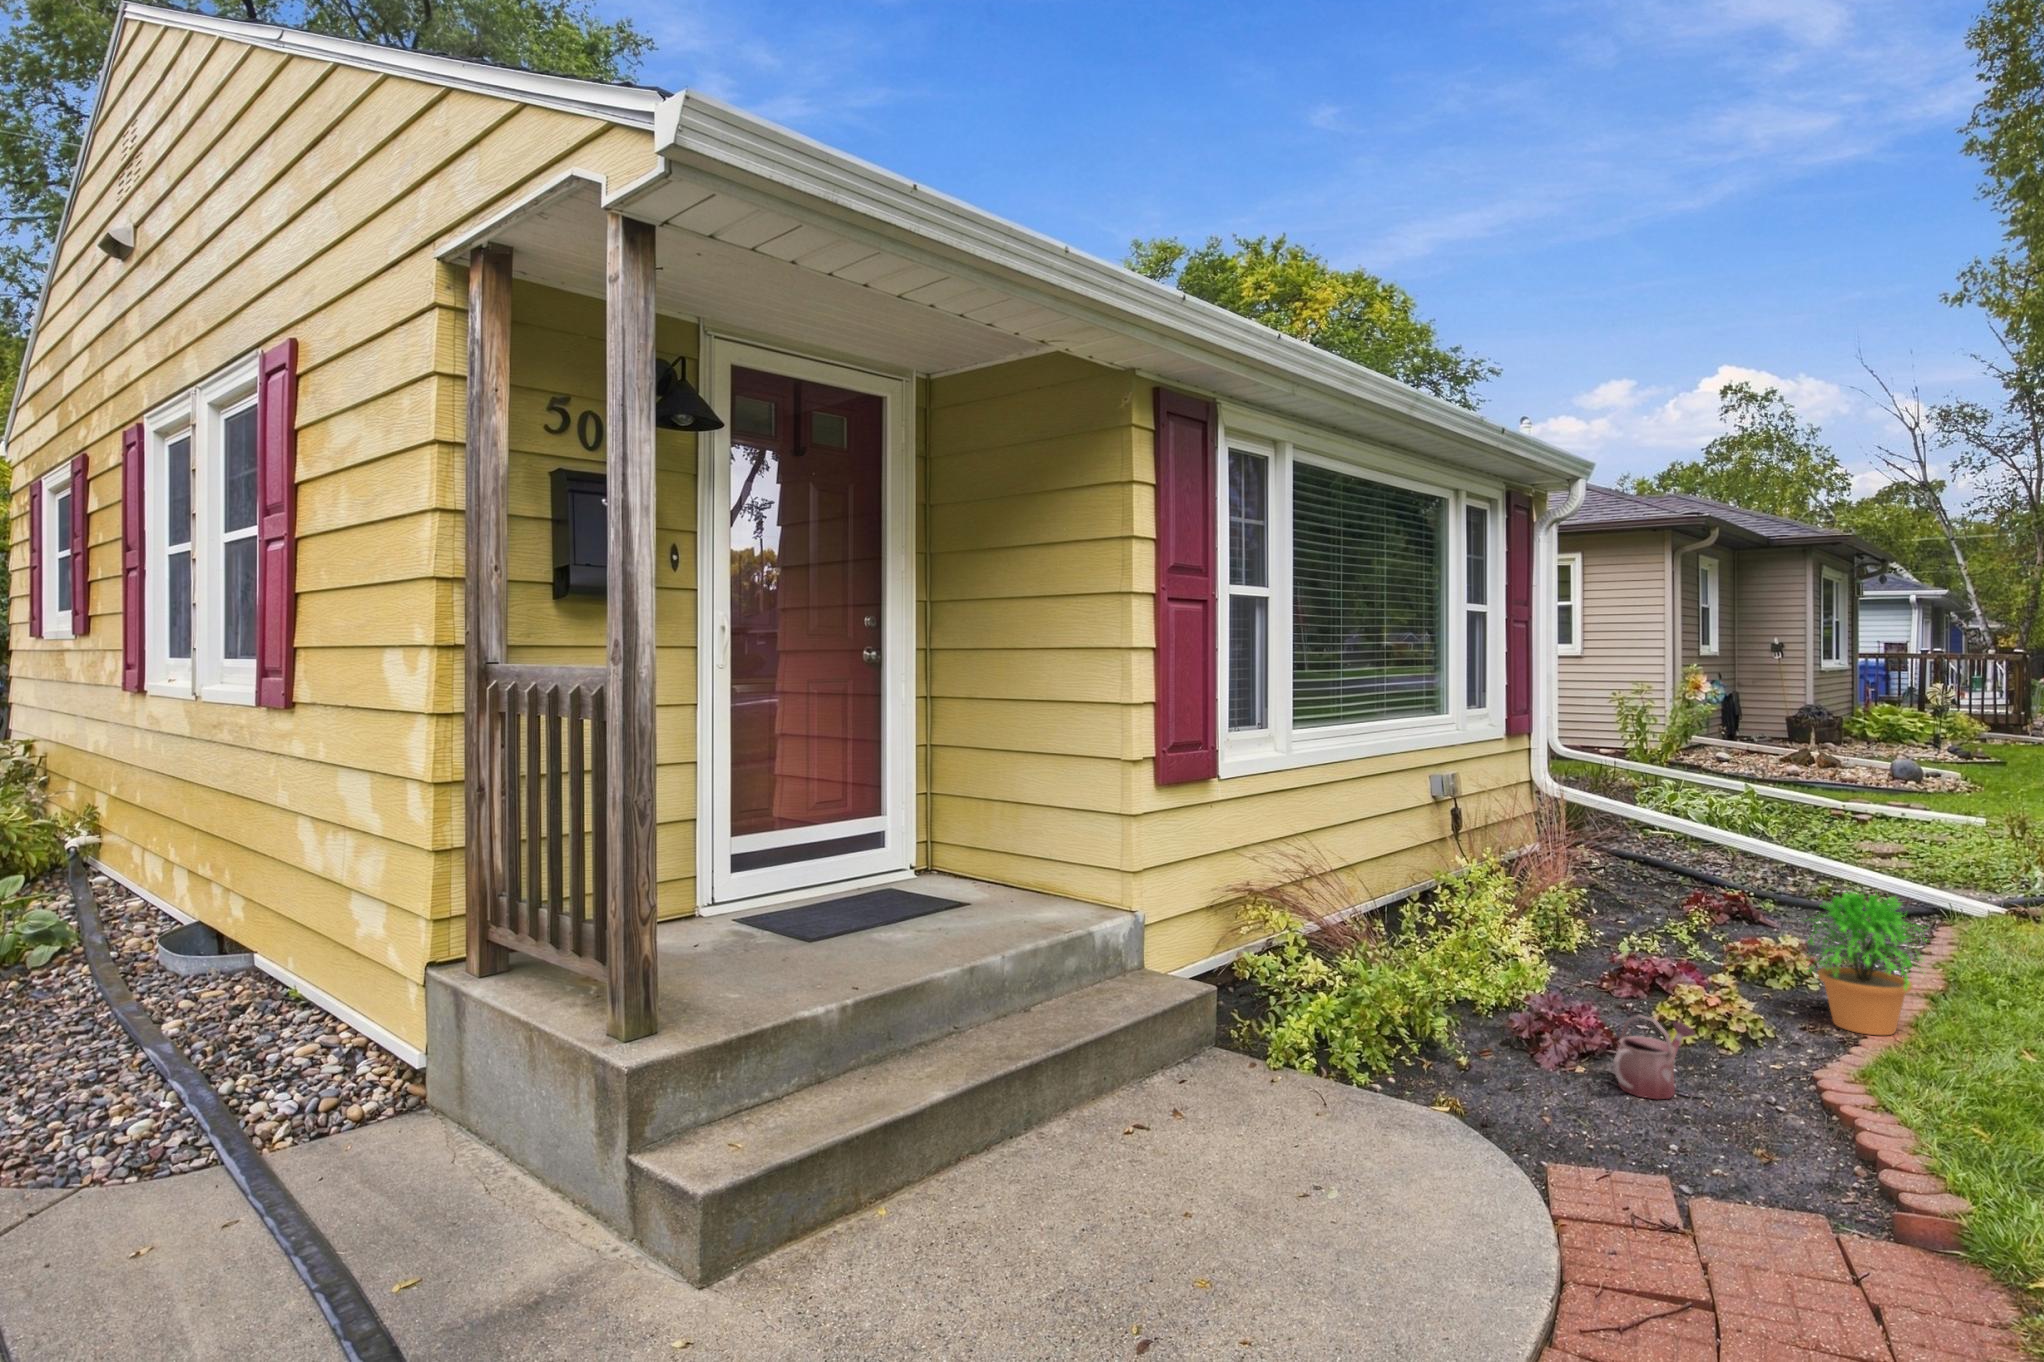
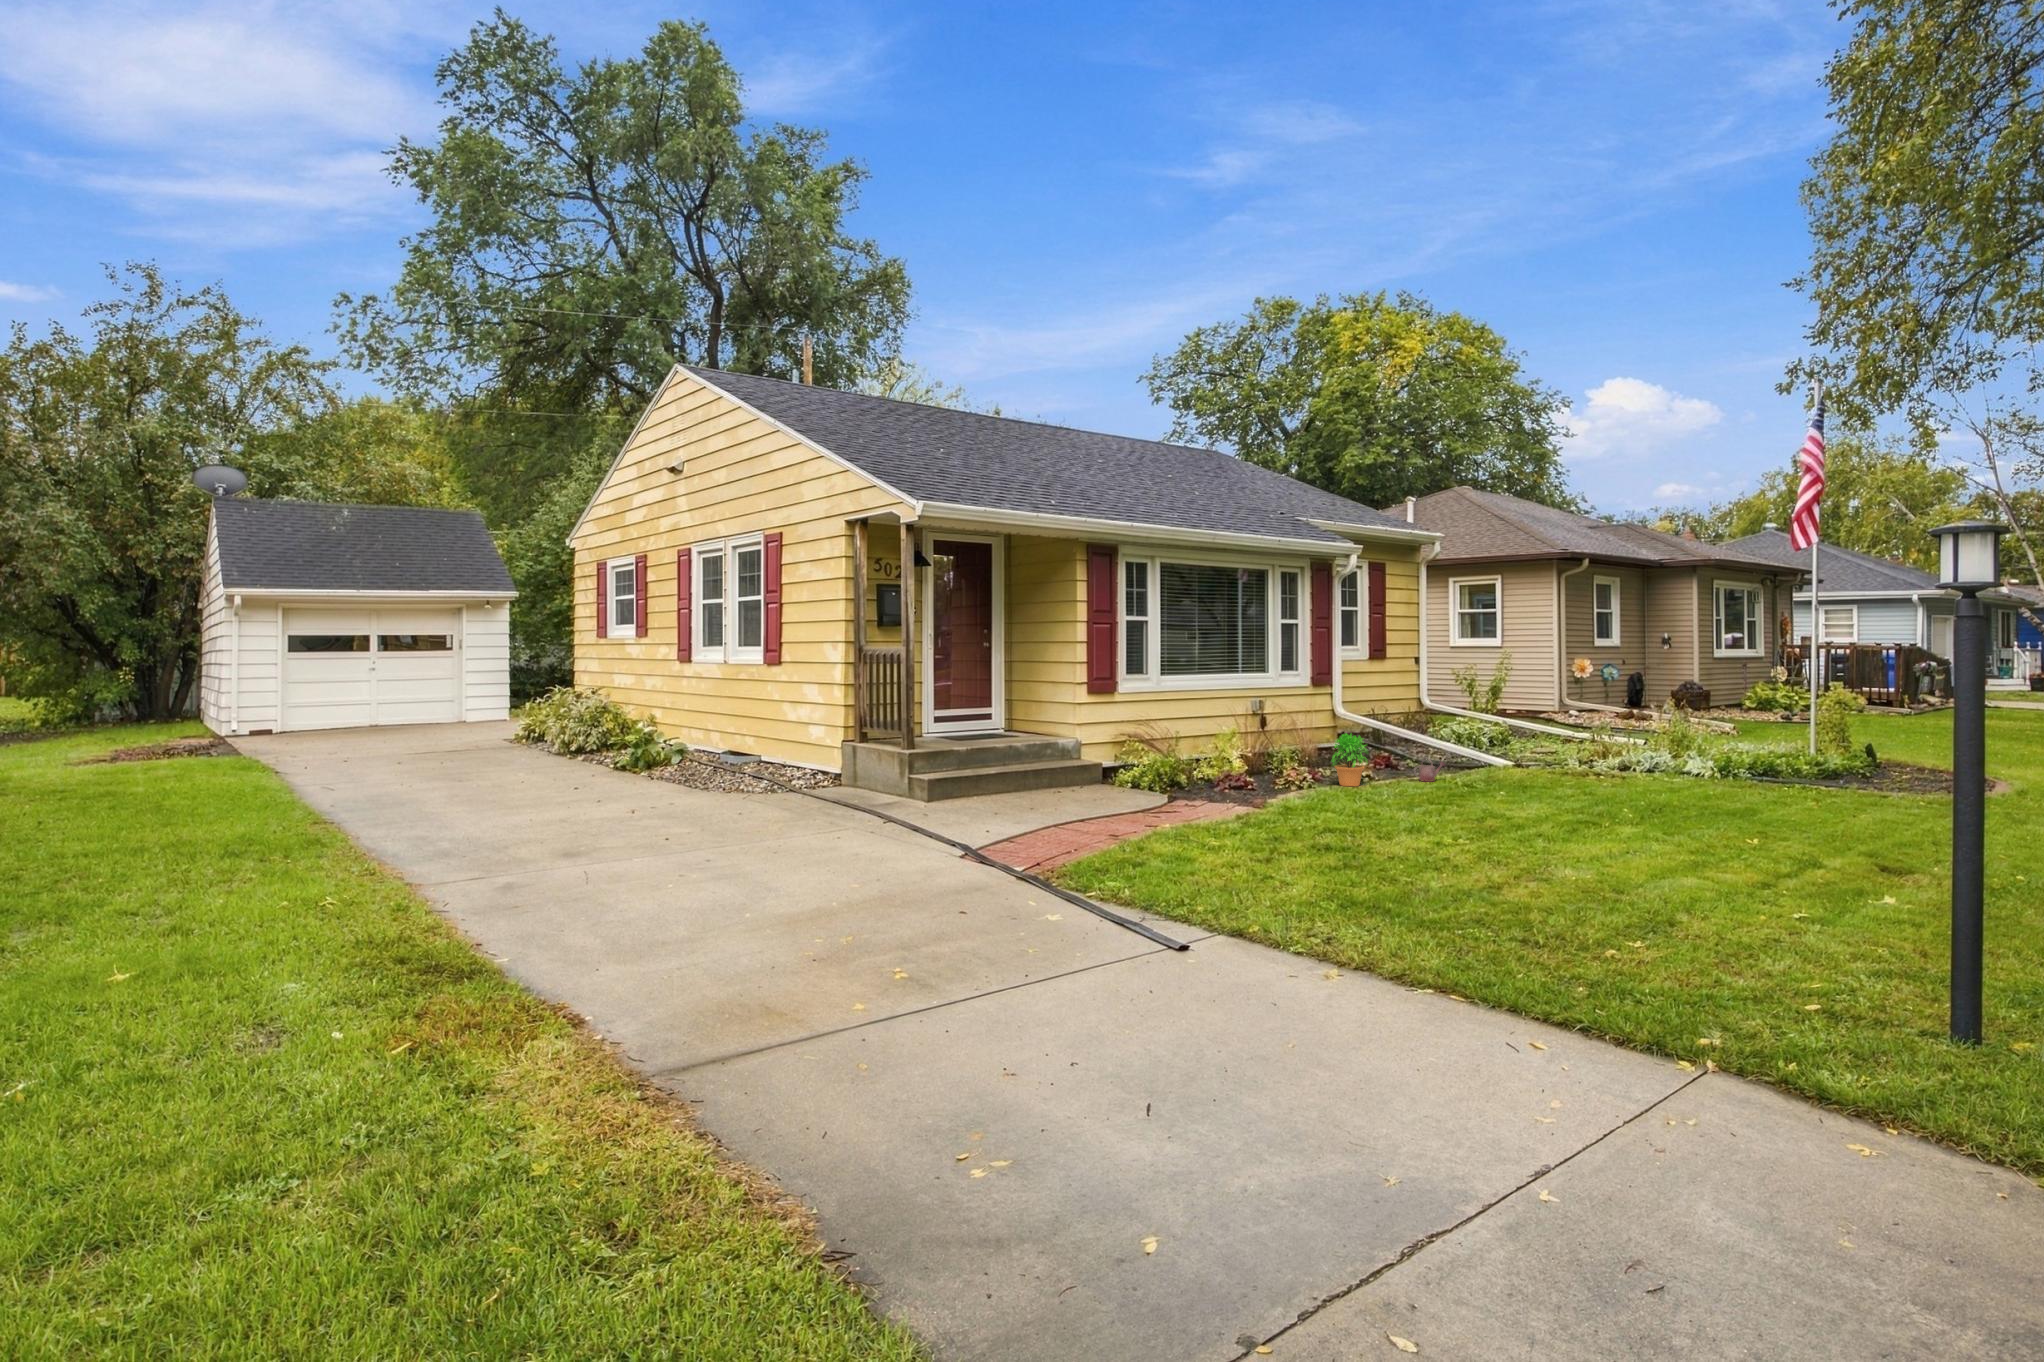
watering can: present [1613,1015,1695,1099] -> present [1418,762,1445,782]

